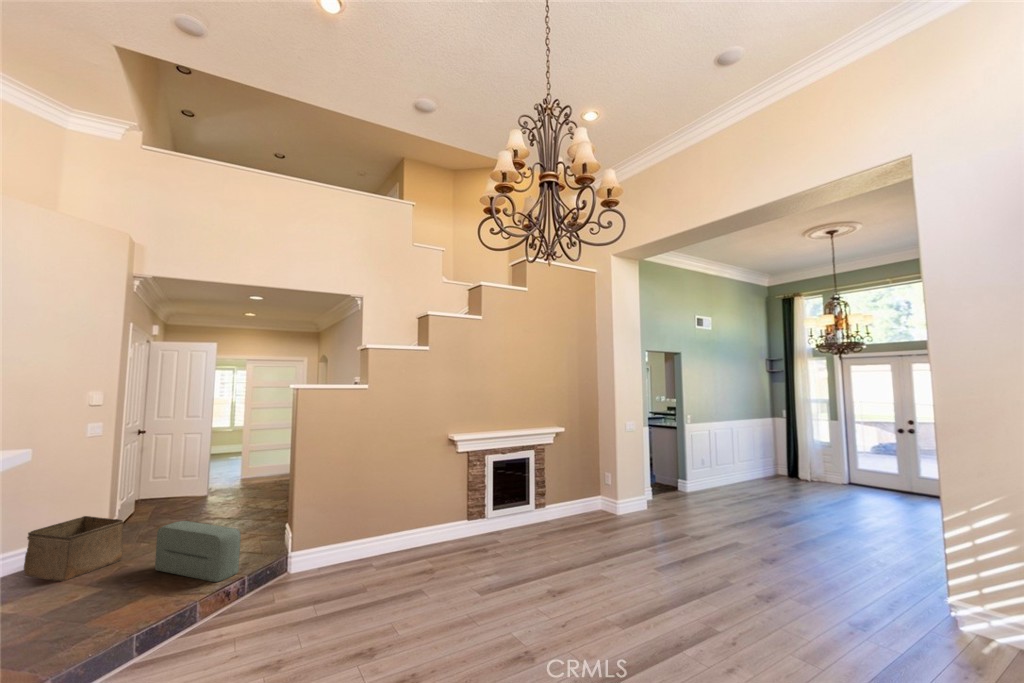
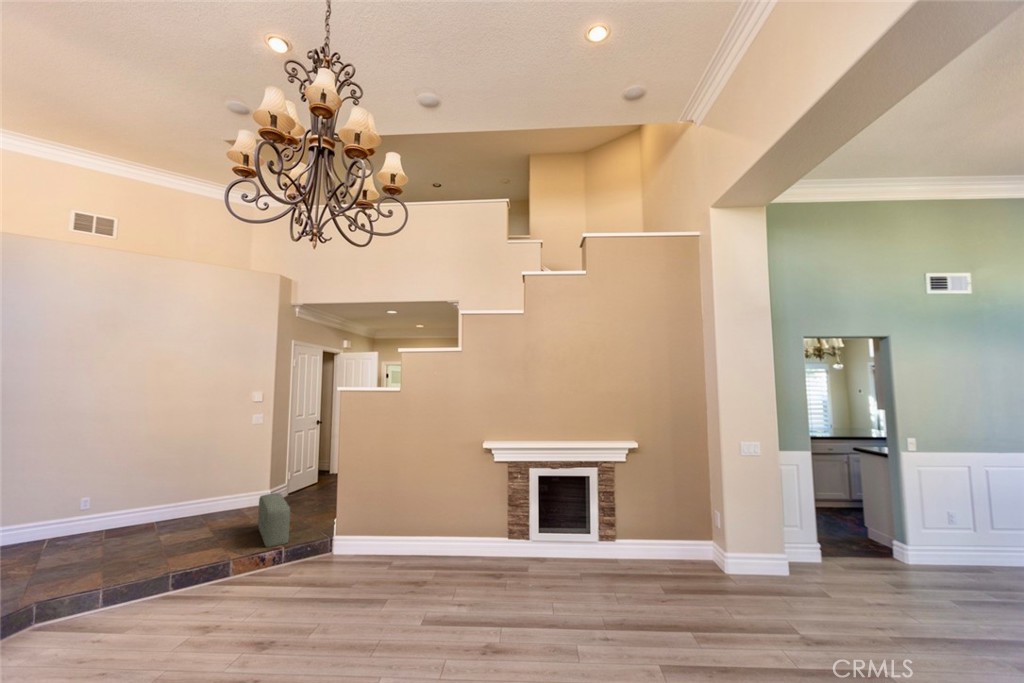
storage bin: present [24,516,124,581] -> none [211,480,262,523]

